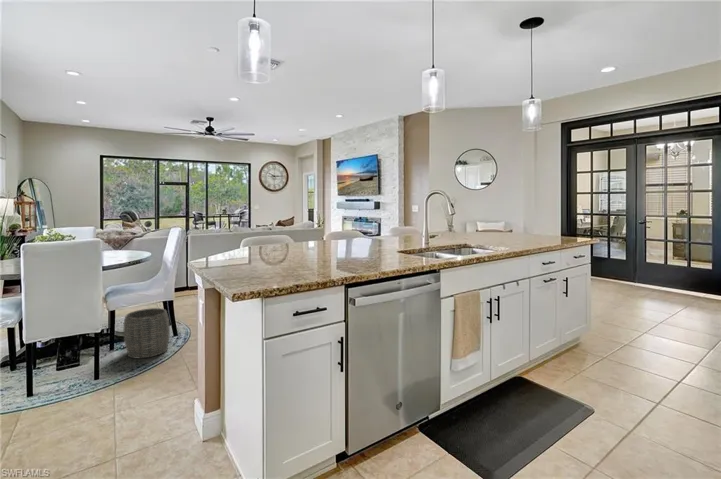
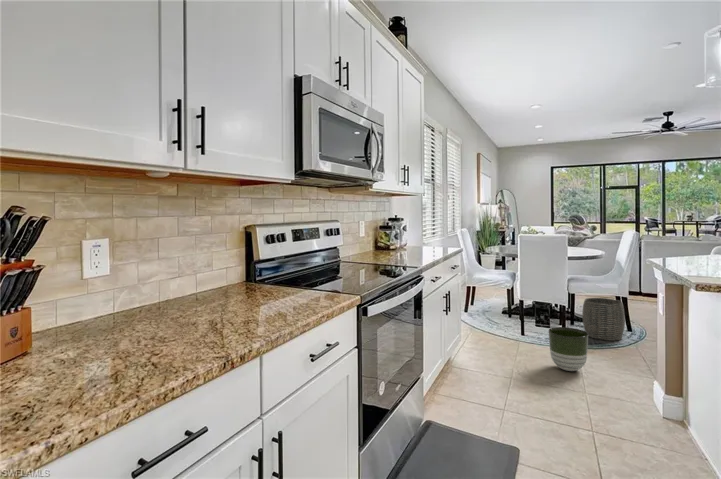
planter: none [66,364,122,425] -> present [549,327,588,371]

